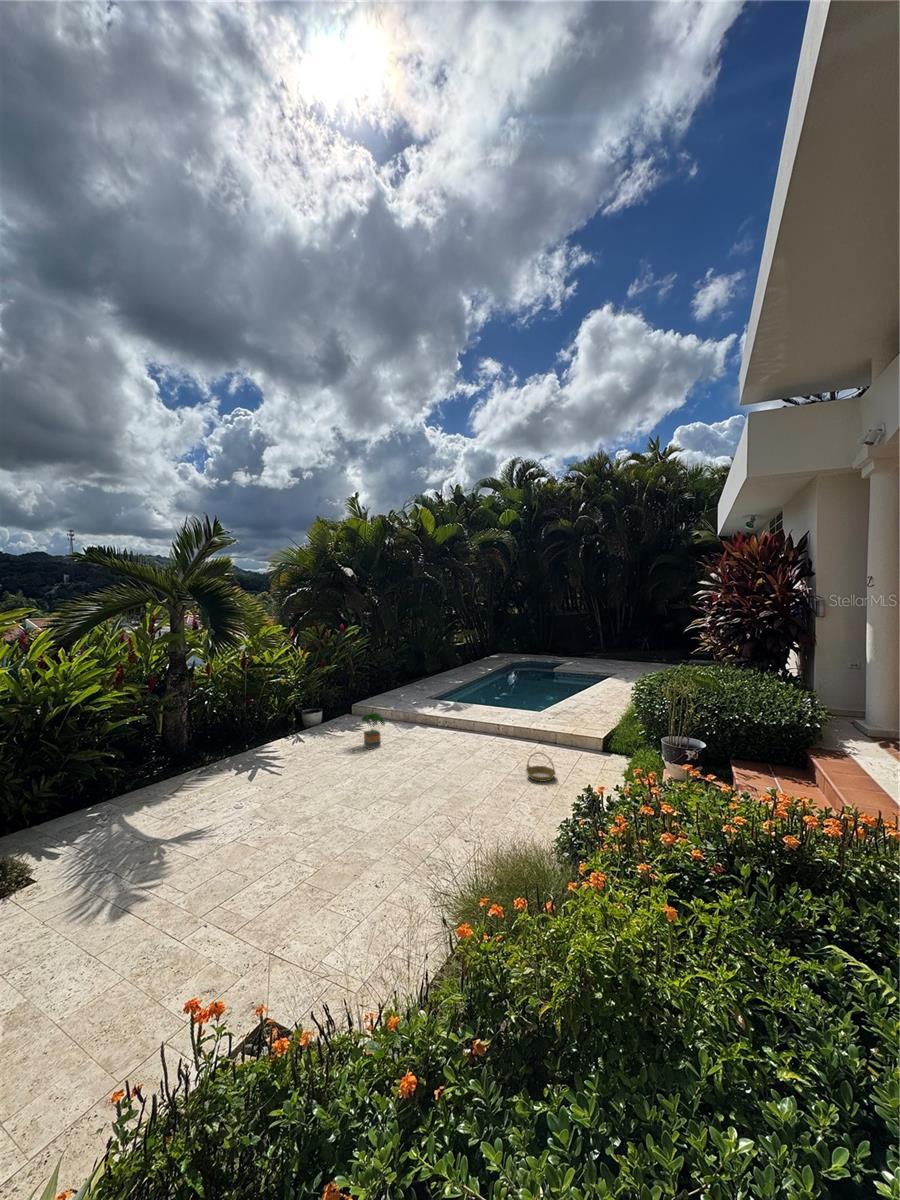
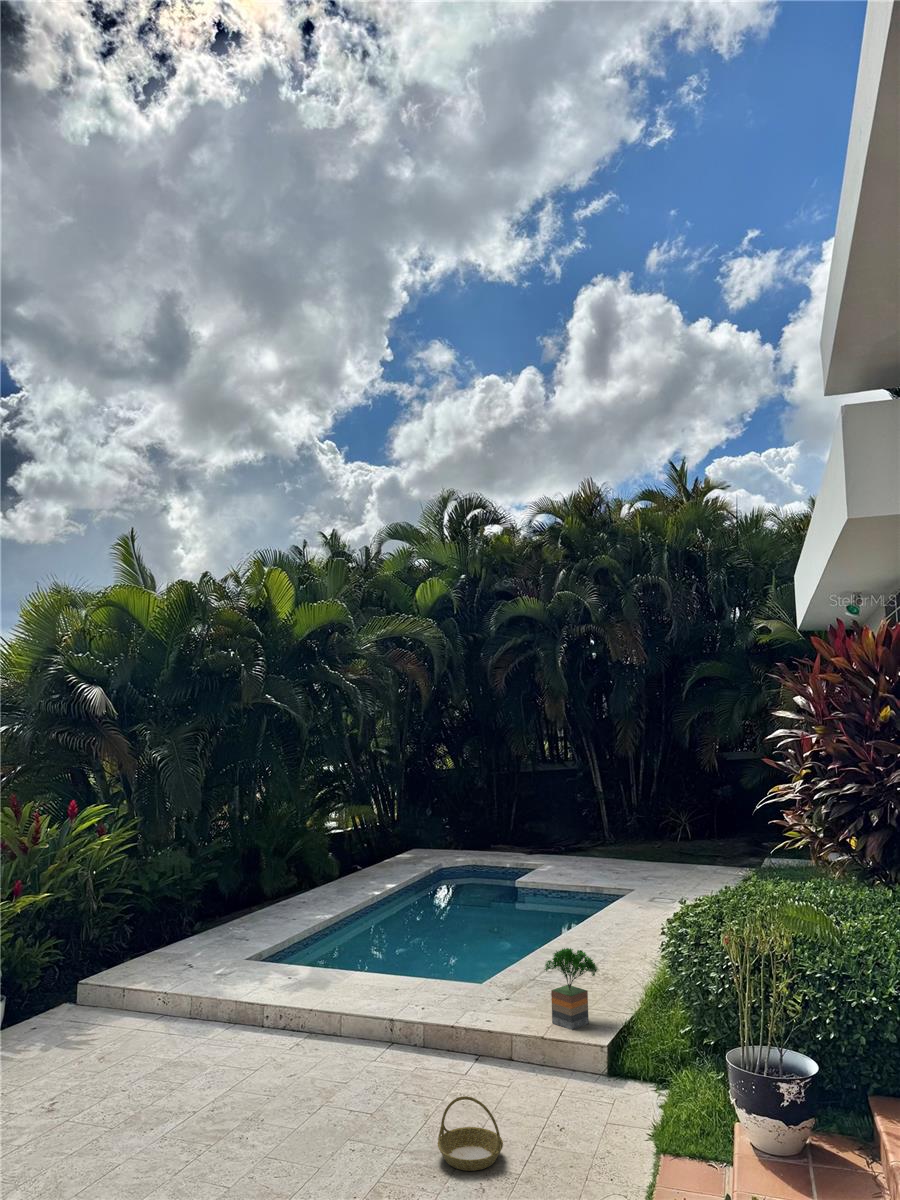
potted tree: present [361,713,385,749] -> present [545,948,598,1030]

